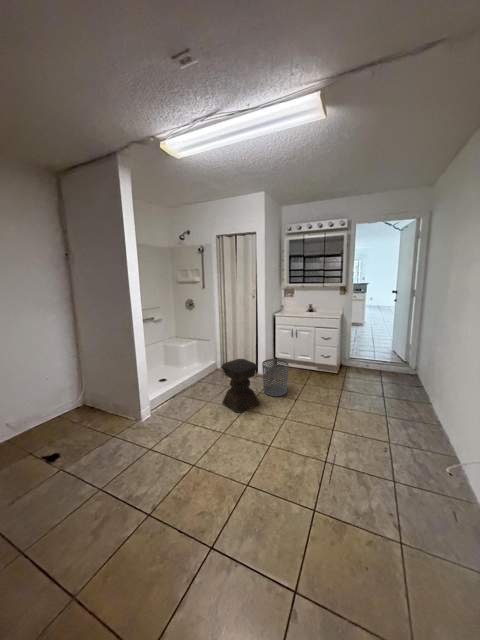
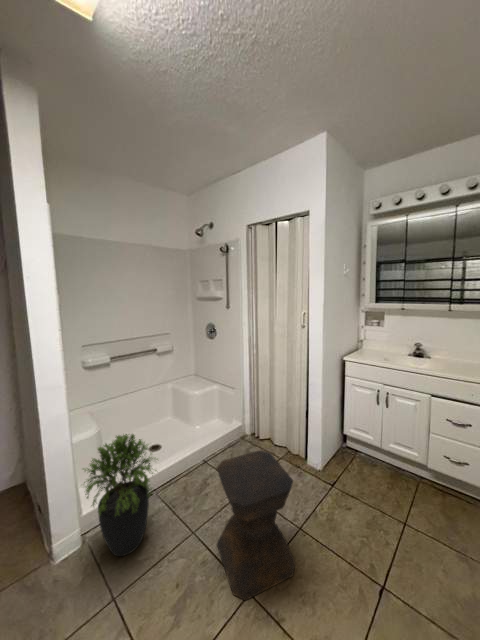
potted plant: none [154,355,191,414] -> present [83,434,158,556]
waste bin: present [262,359,288,396] -> none [310,454,371,554]

